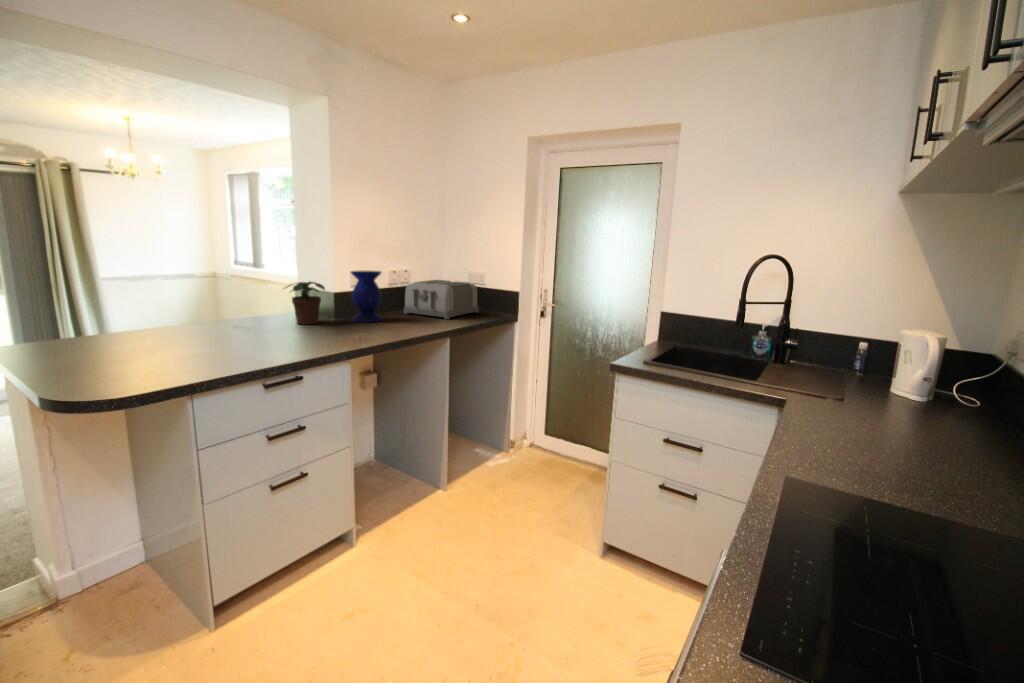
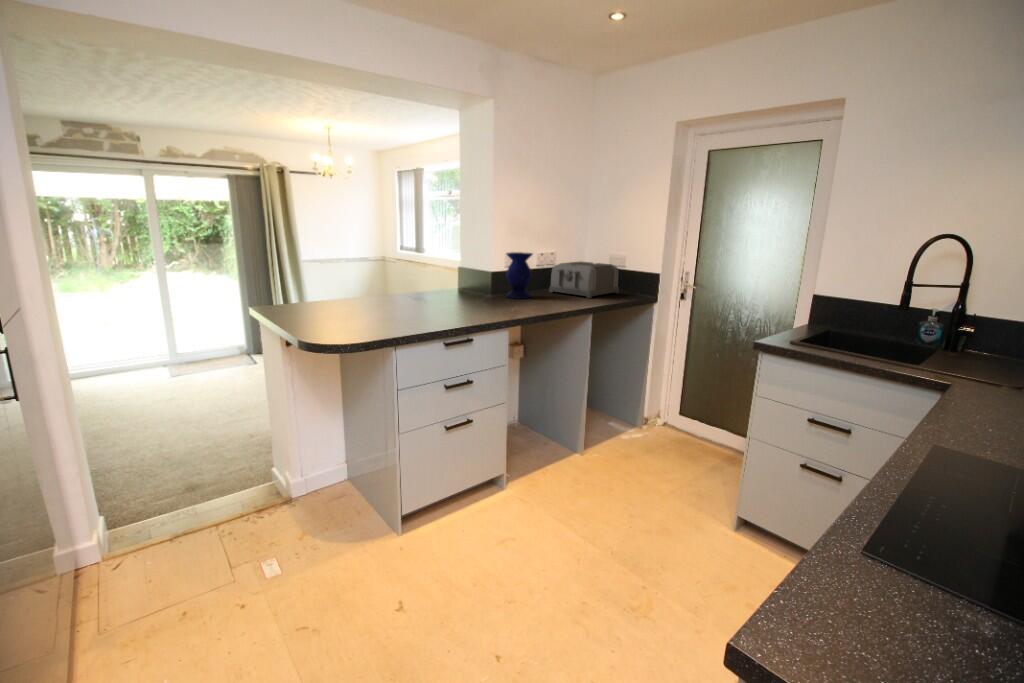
potted plant: present [287,282,325,325] -> none [451,262,485,299]

